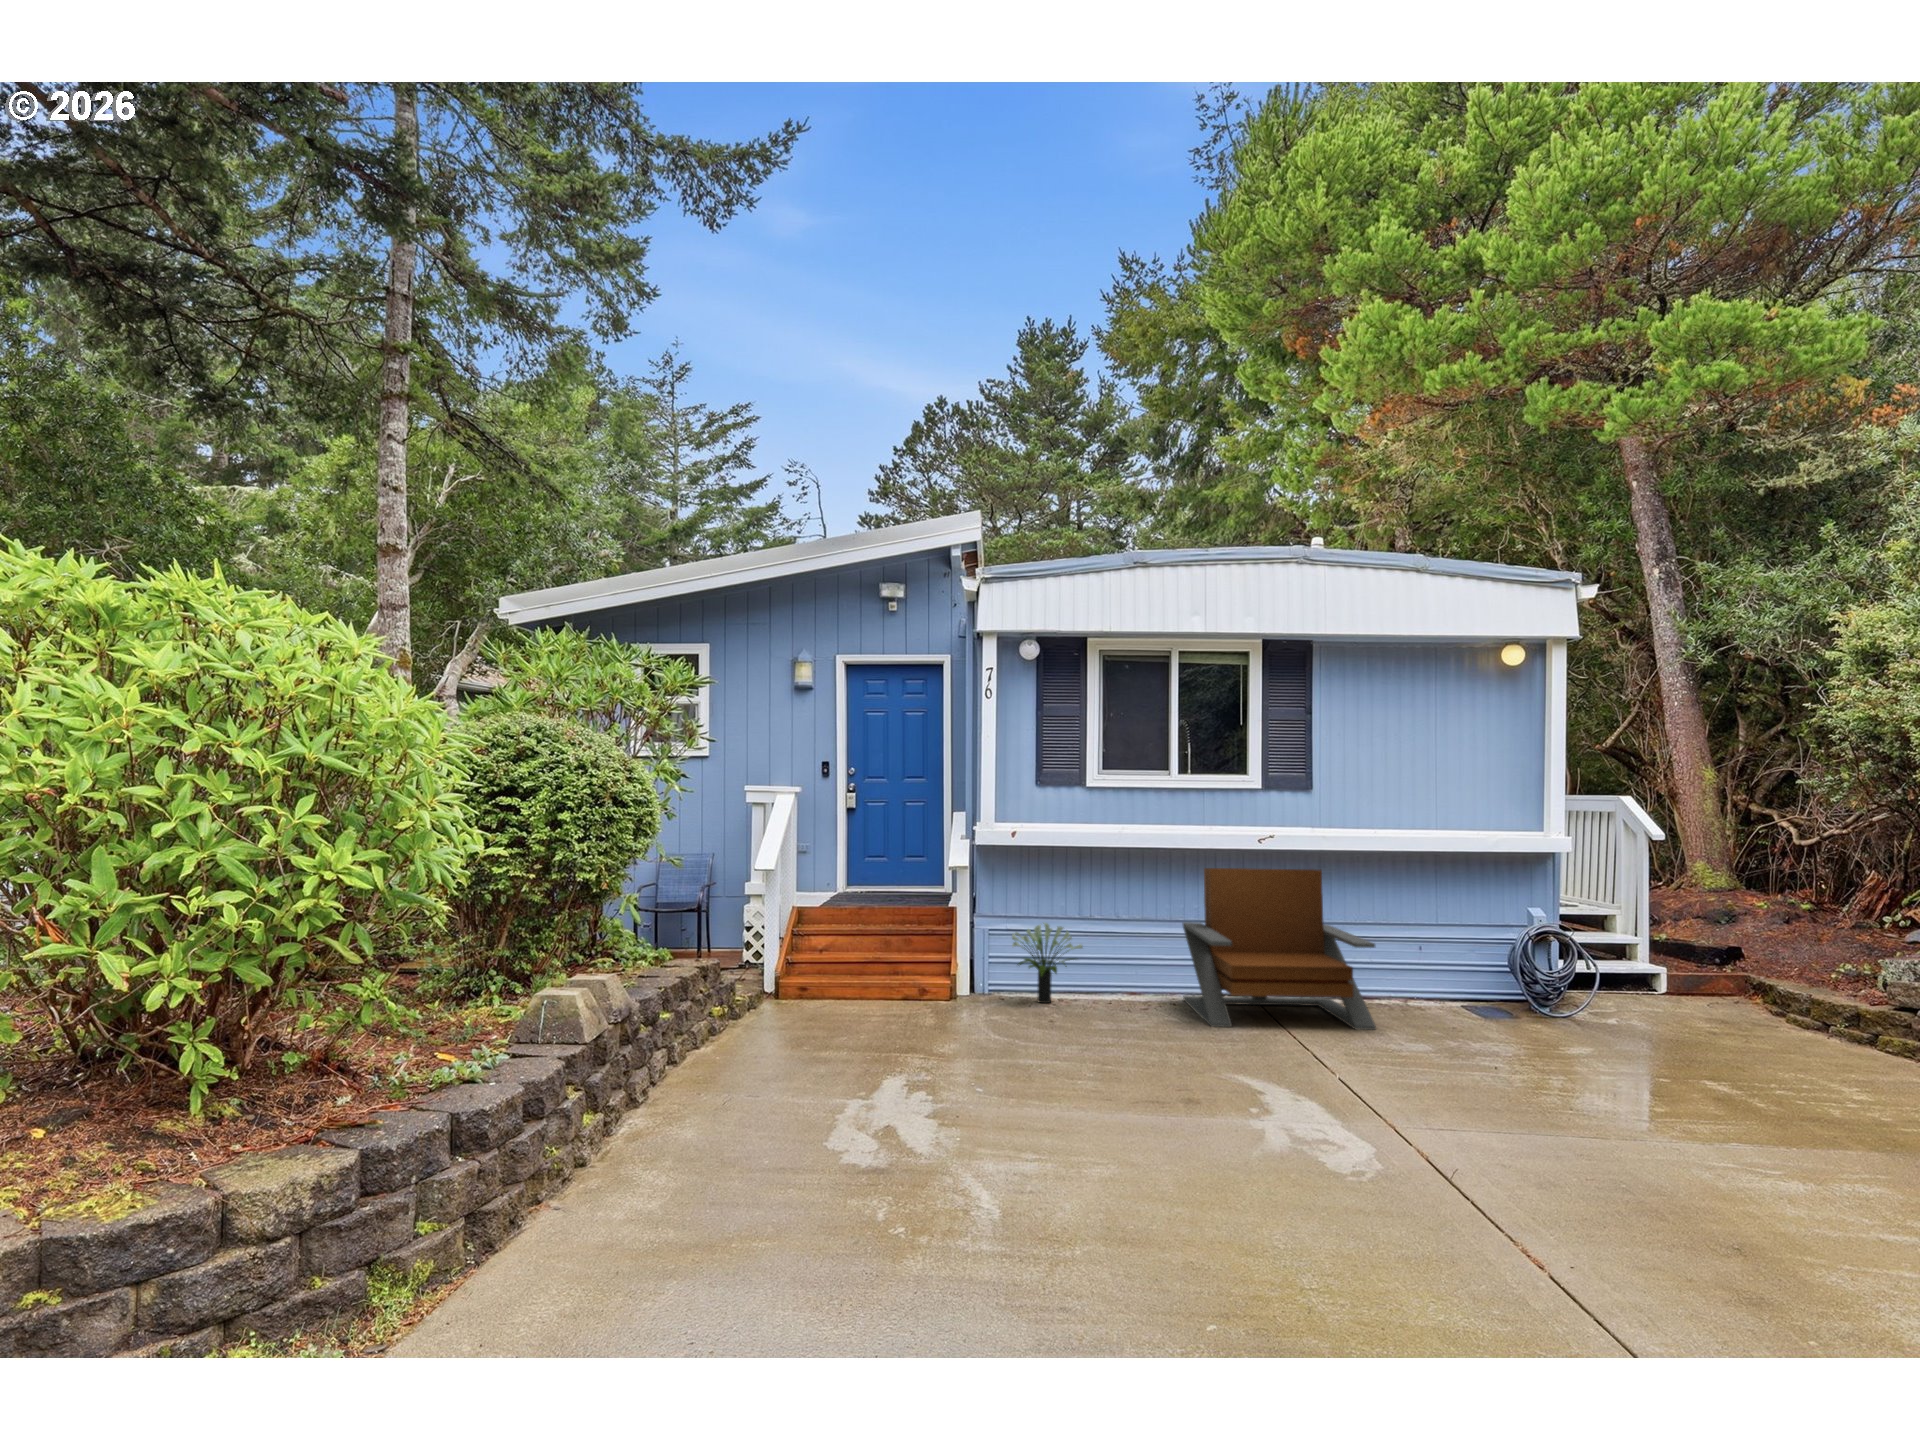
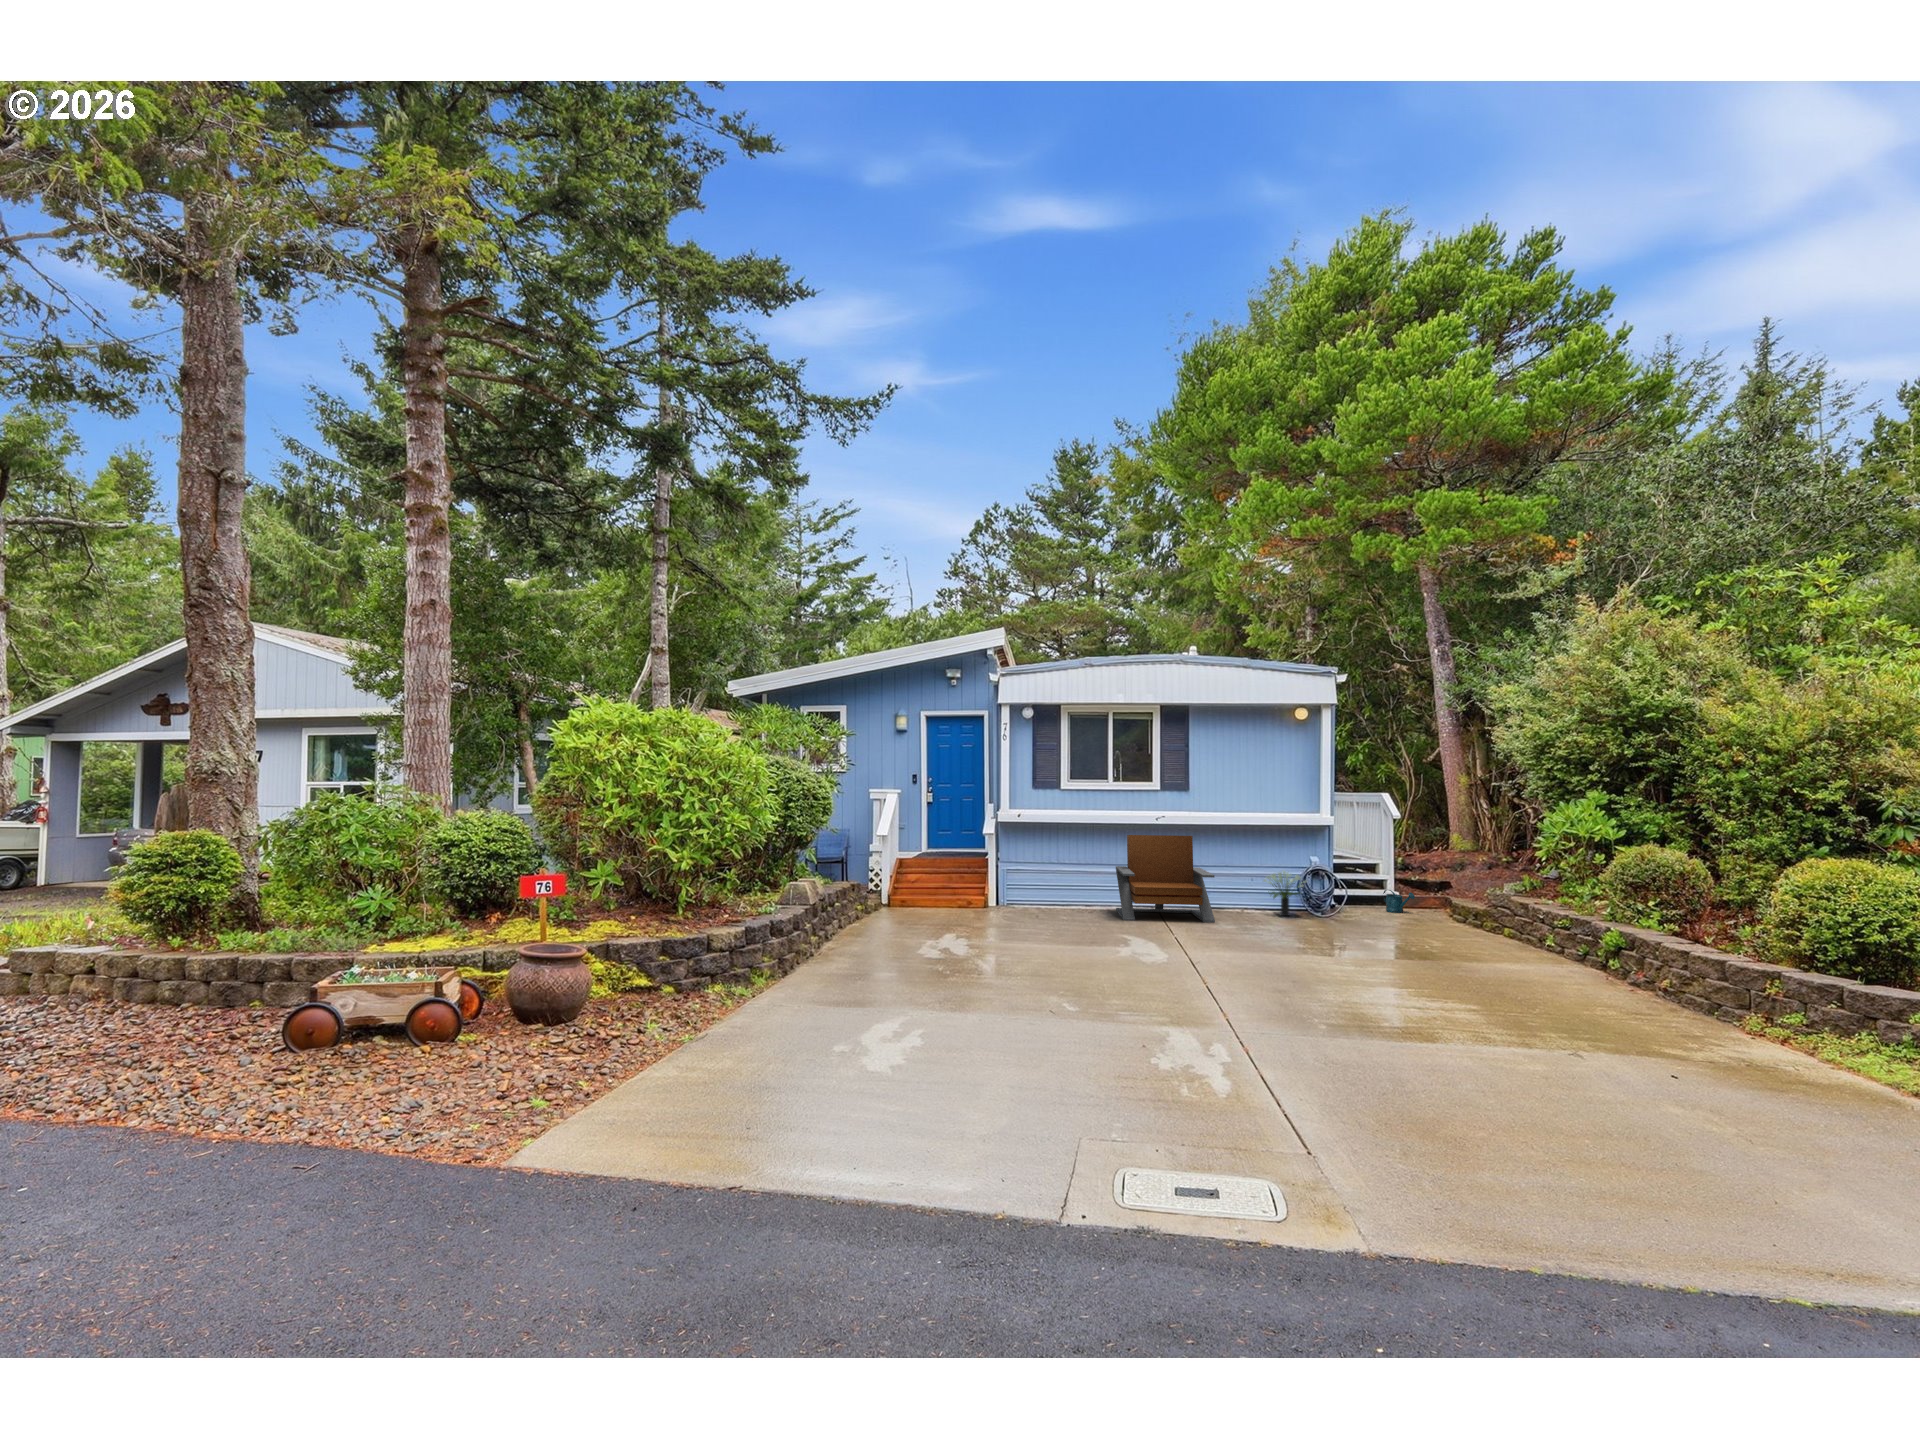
potted plant: present [1012,923,1083,1003] -> present [1264,871,1306,916]
watering can: none [1621,959,1684,999] -> present [1383,890,1415,913]

